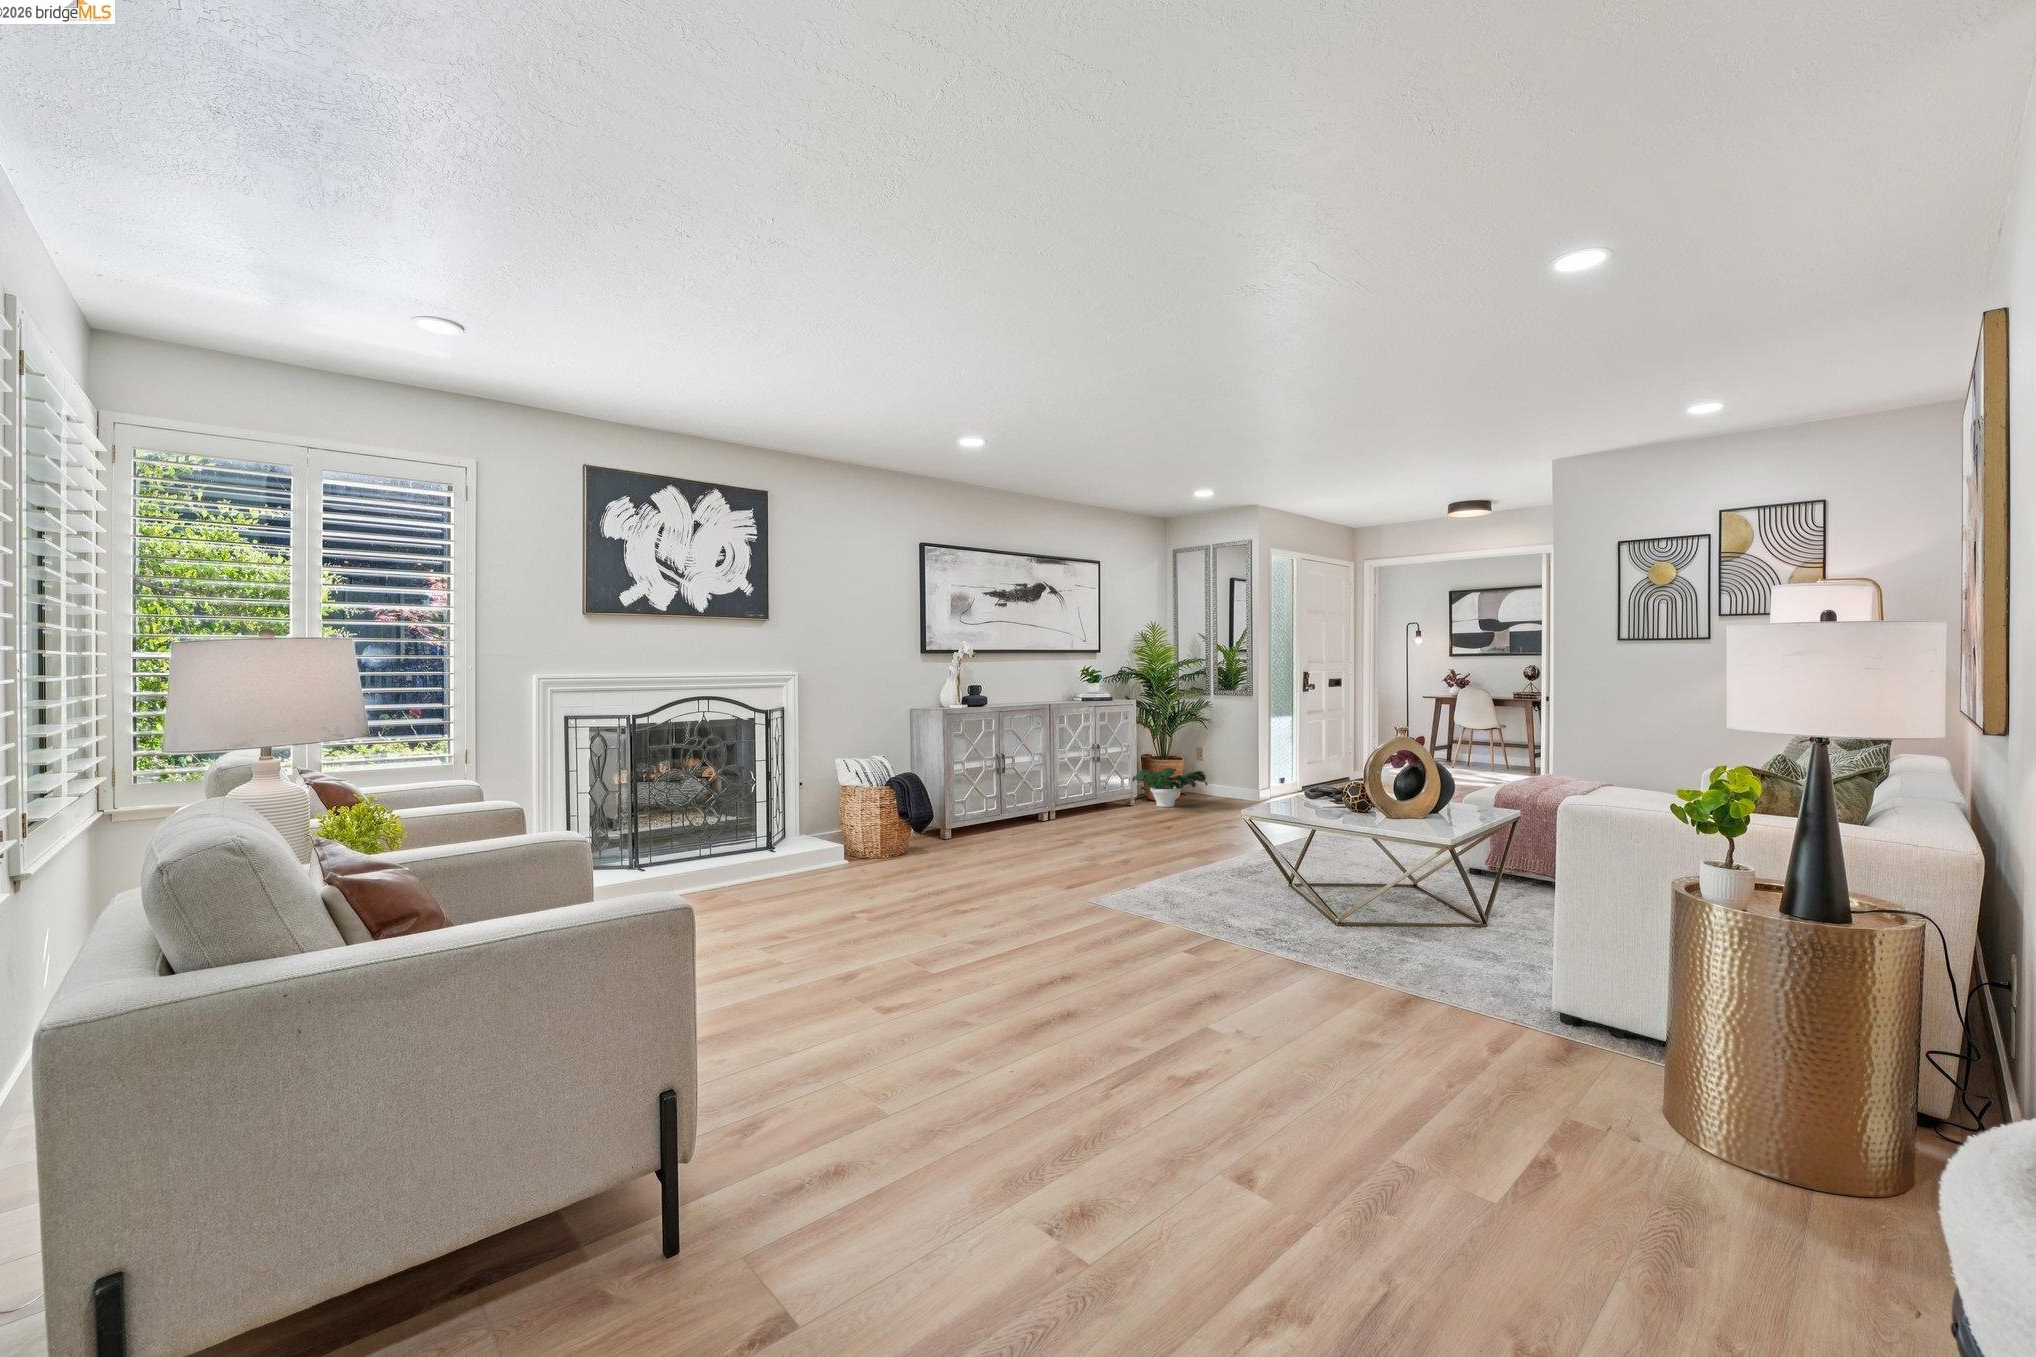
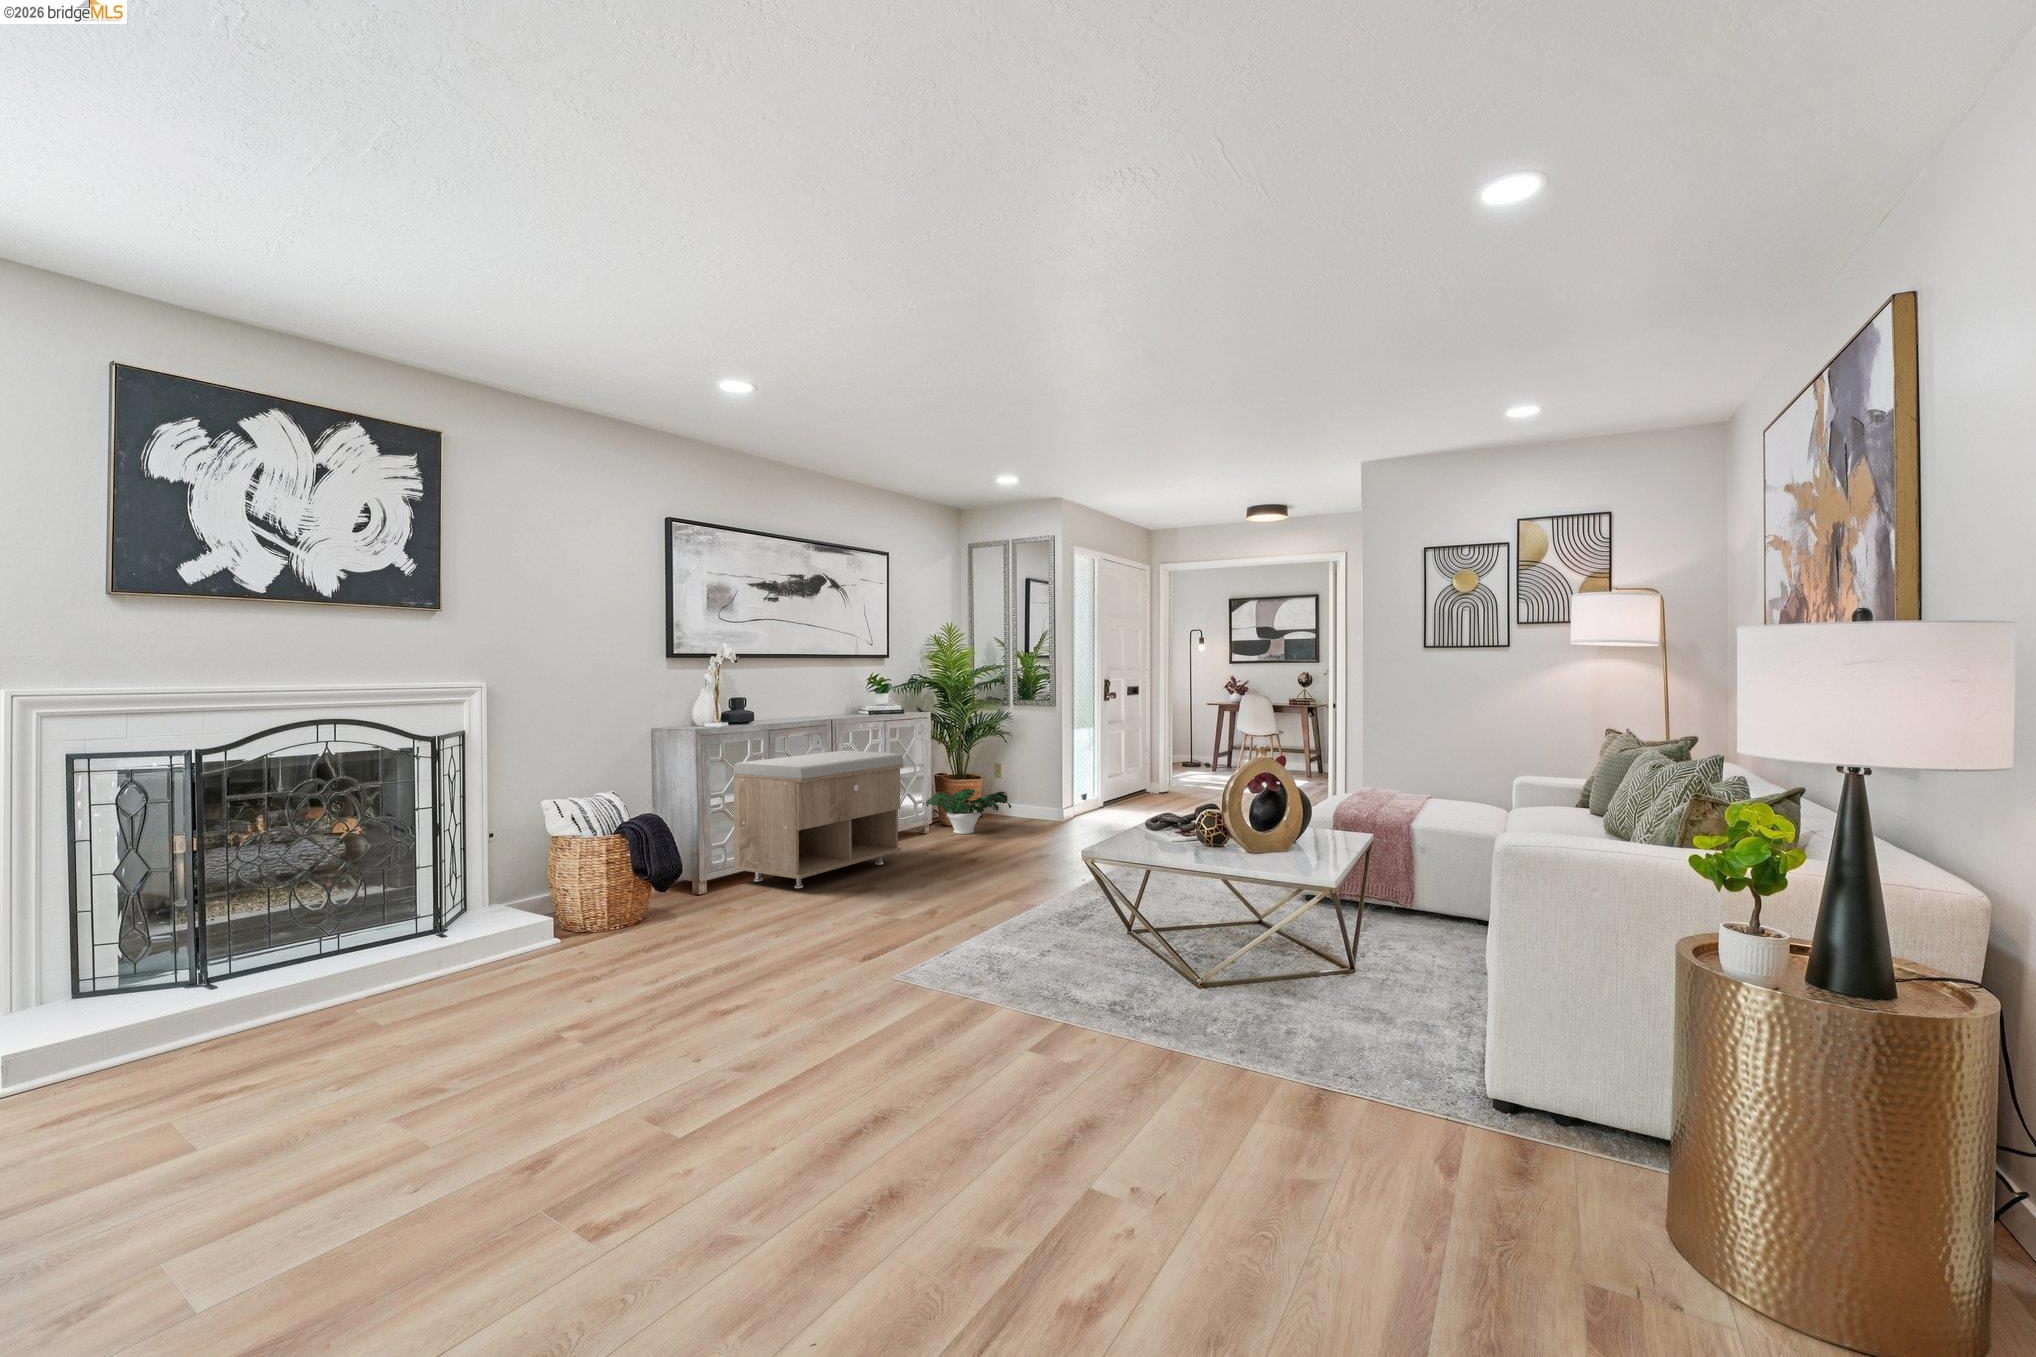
storage bench: none [972,730,1109,840] -> present [734,751,903,888]

